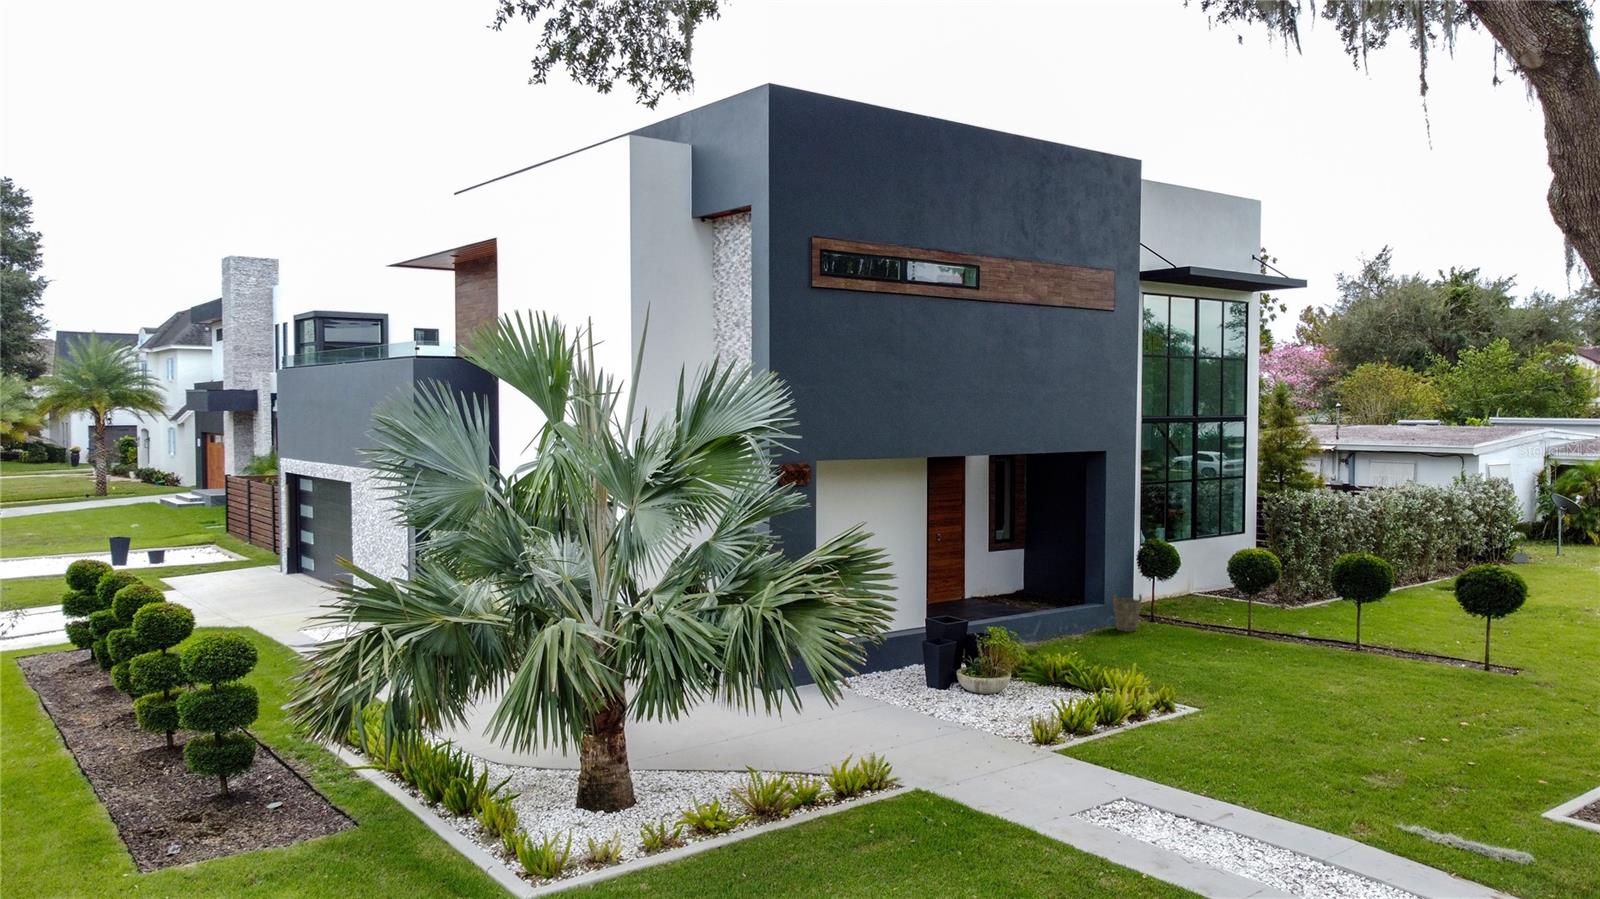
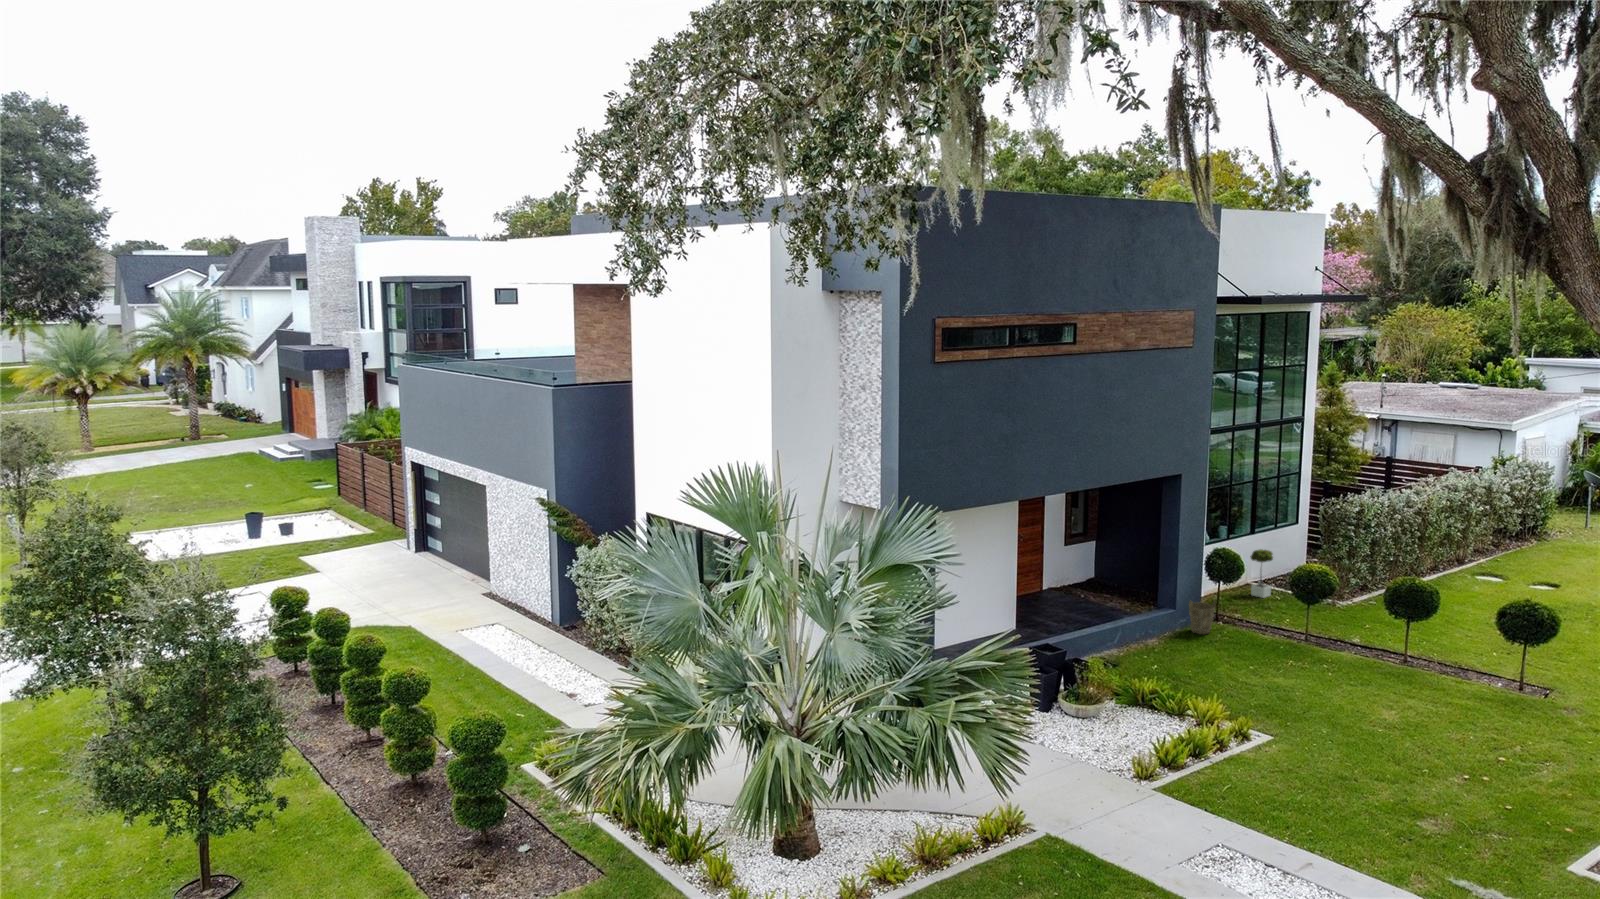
potted tree: present [1513,522,1533,563] -> present [1250,549,1273,598]

